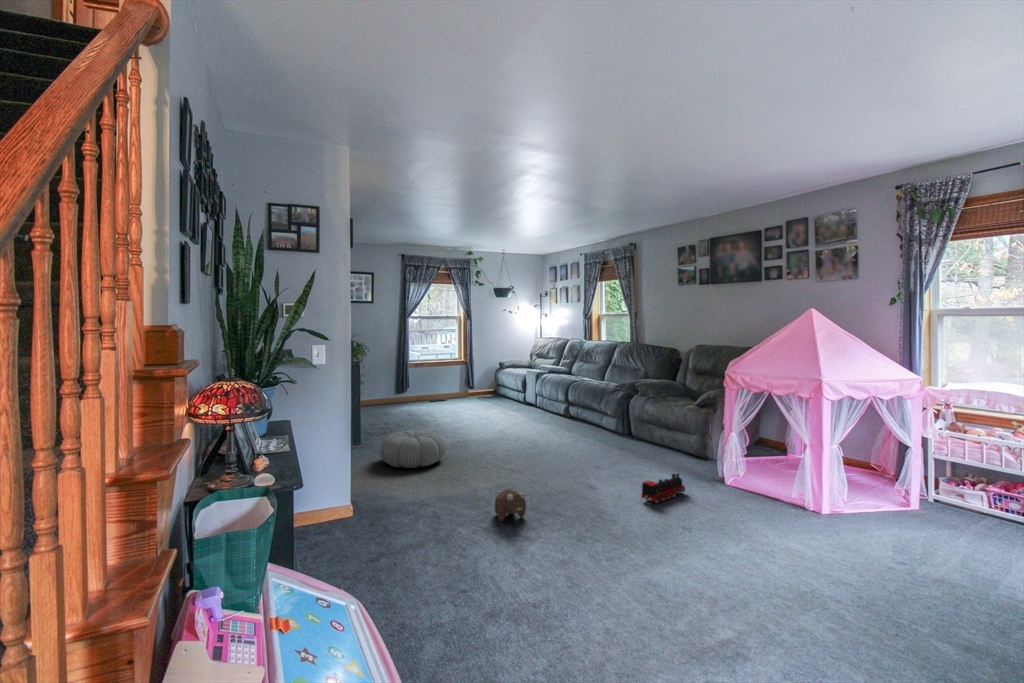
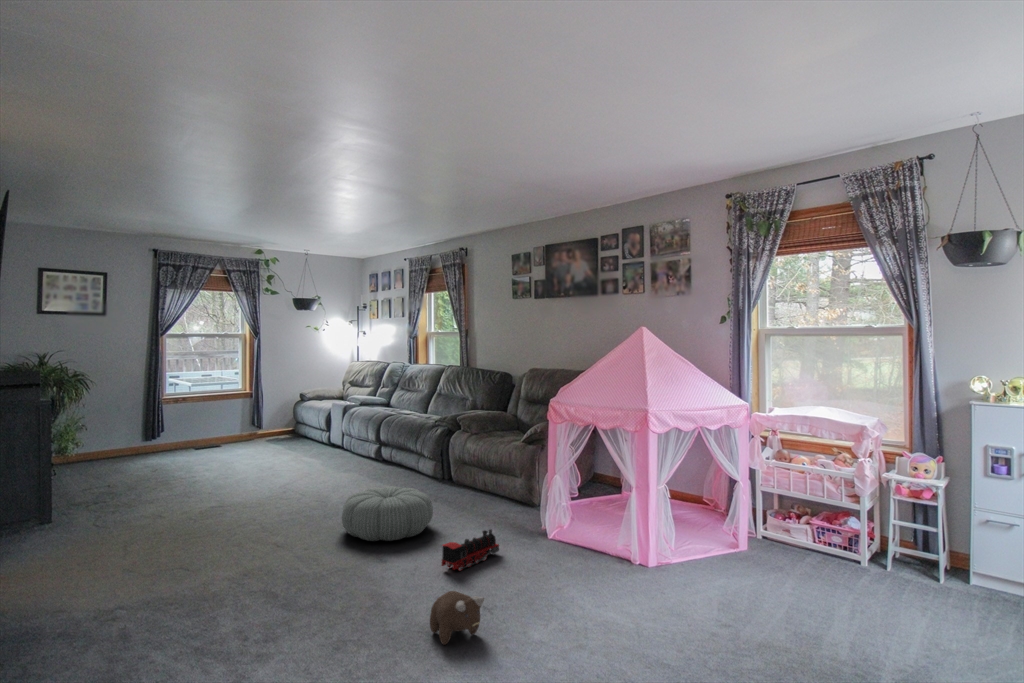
pouf: present [380,430,446,468] -> present [342,486,433,541]
plush toy: present [495,489,526,521] -> present [430,591,484,645]

